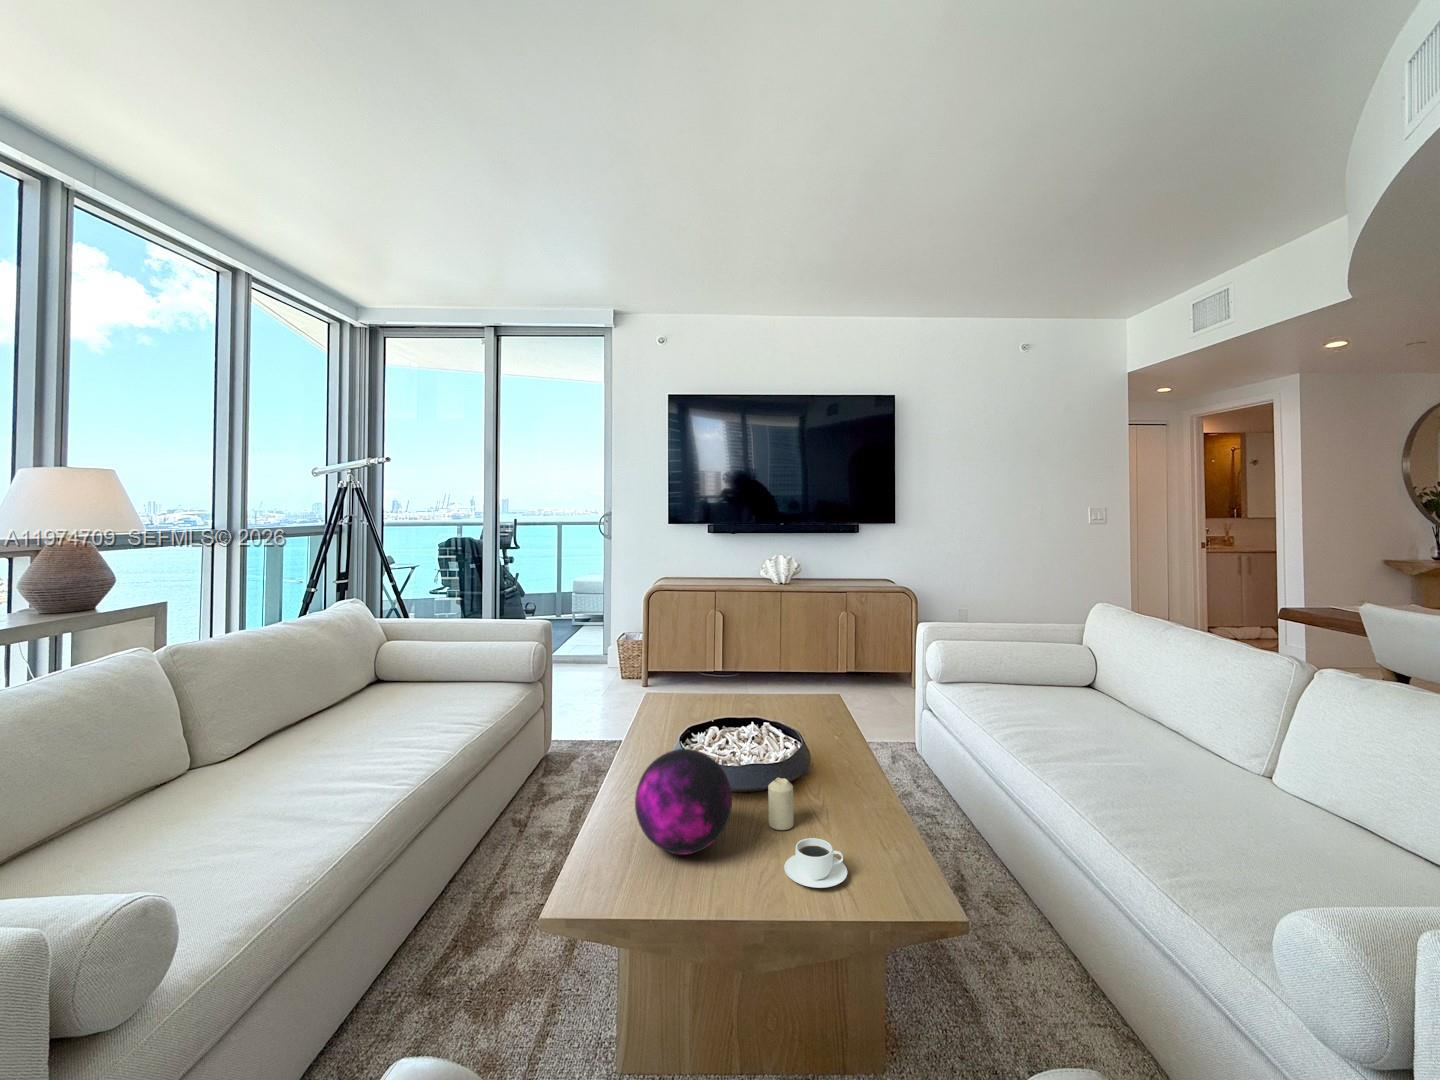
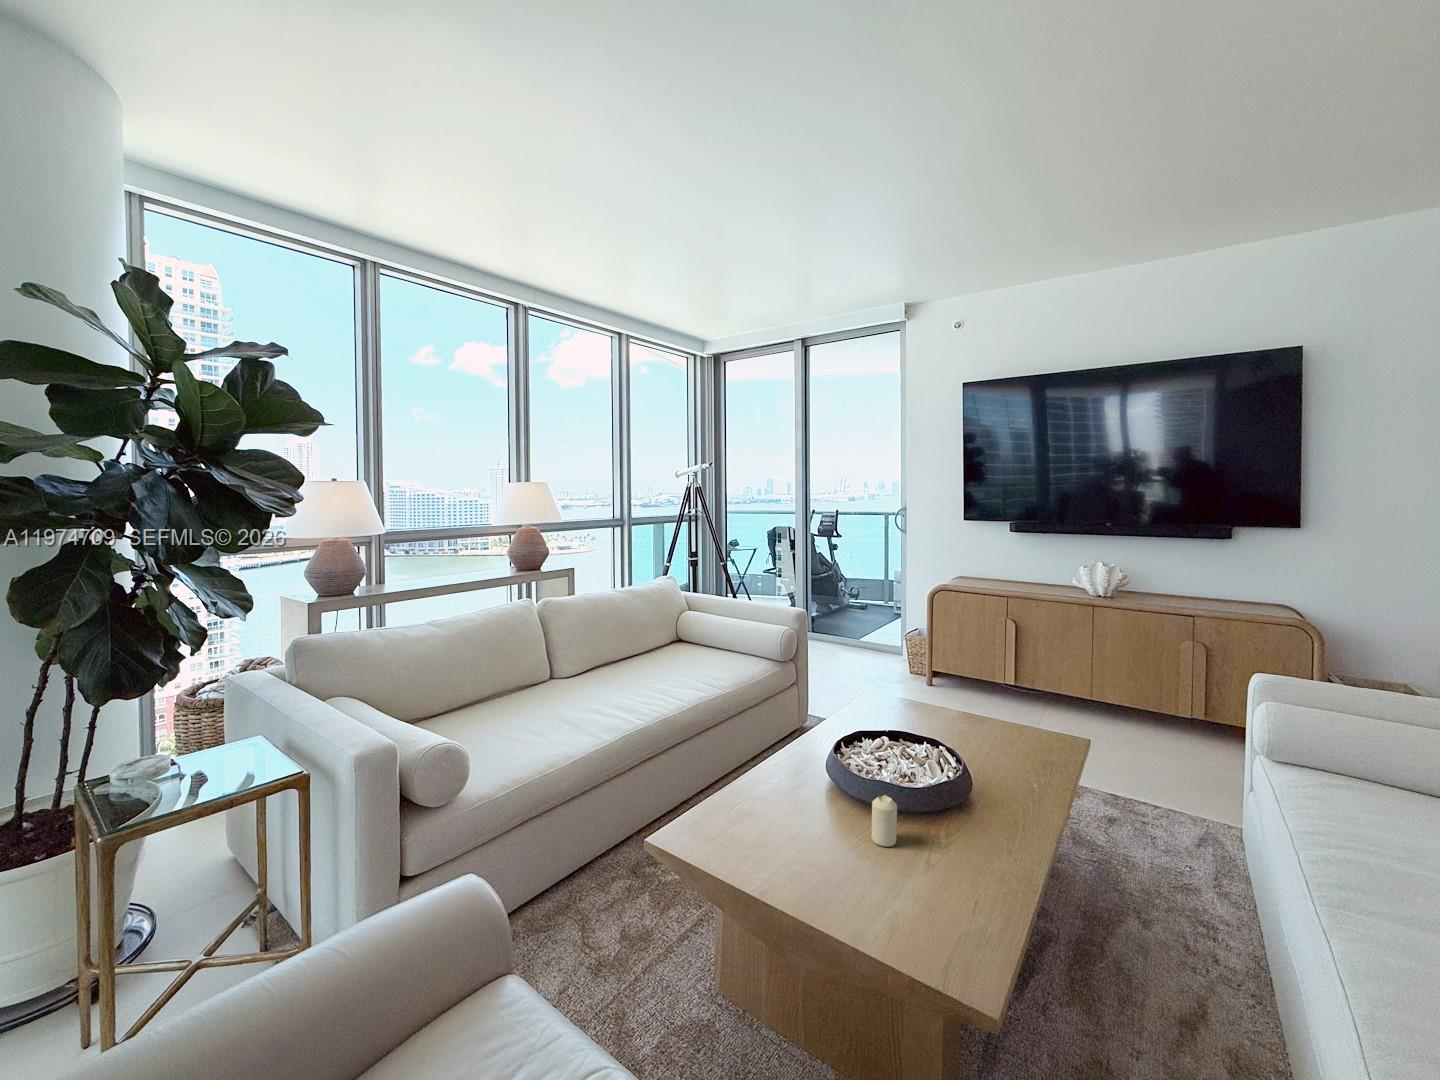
decorative orb: present [635,749,732,855] -> none [742,743,827,835]
coffee cup: present [784,838,847,888] -> none [845,857,907,907]

